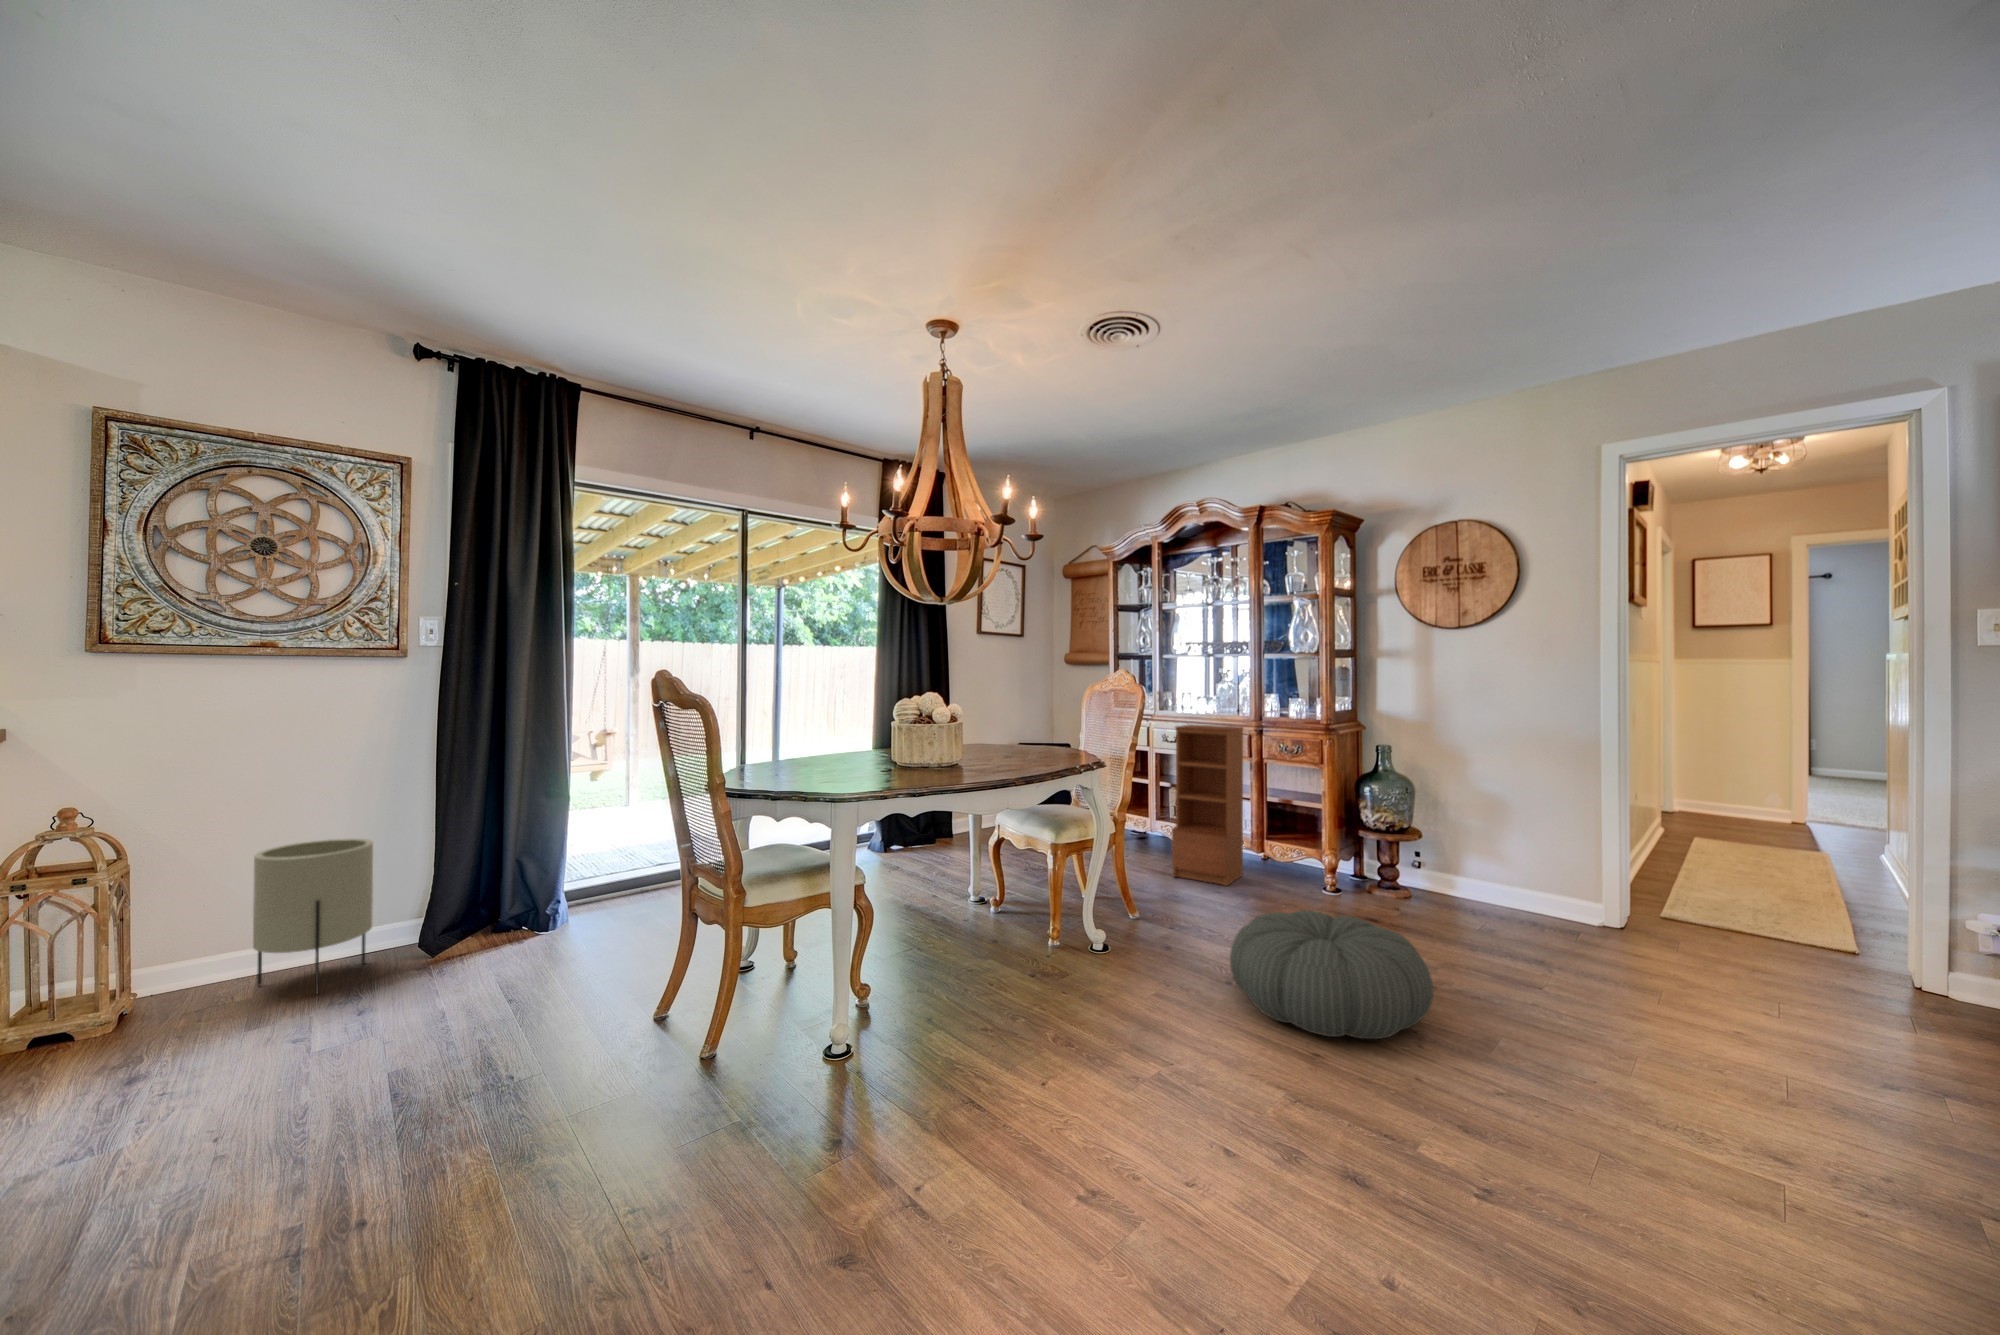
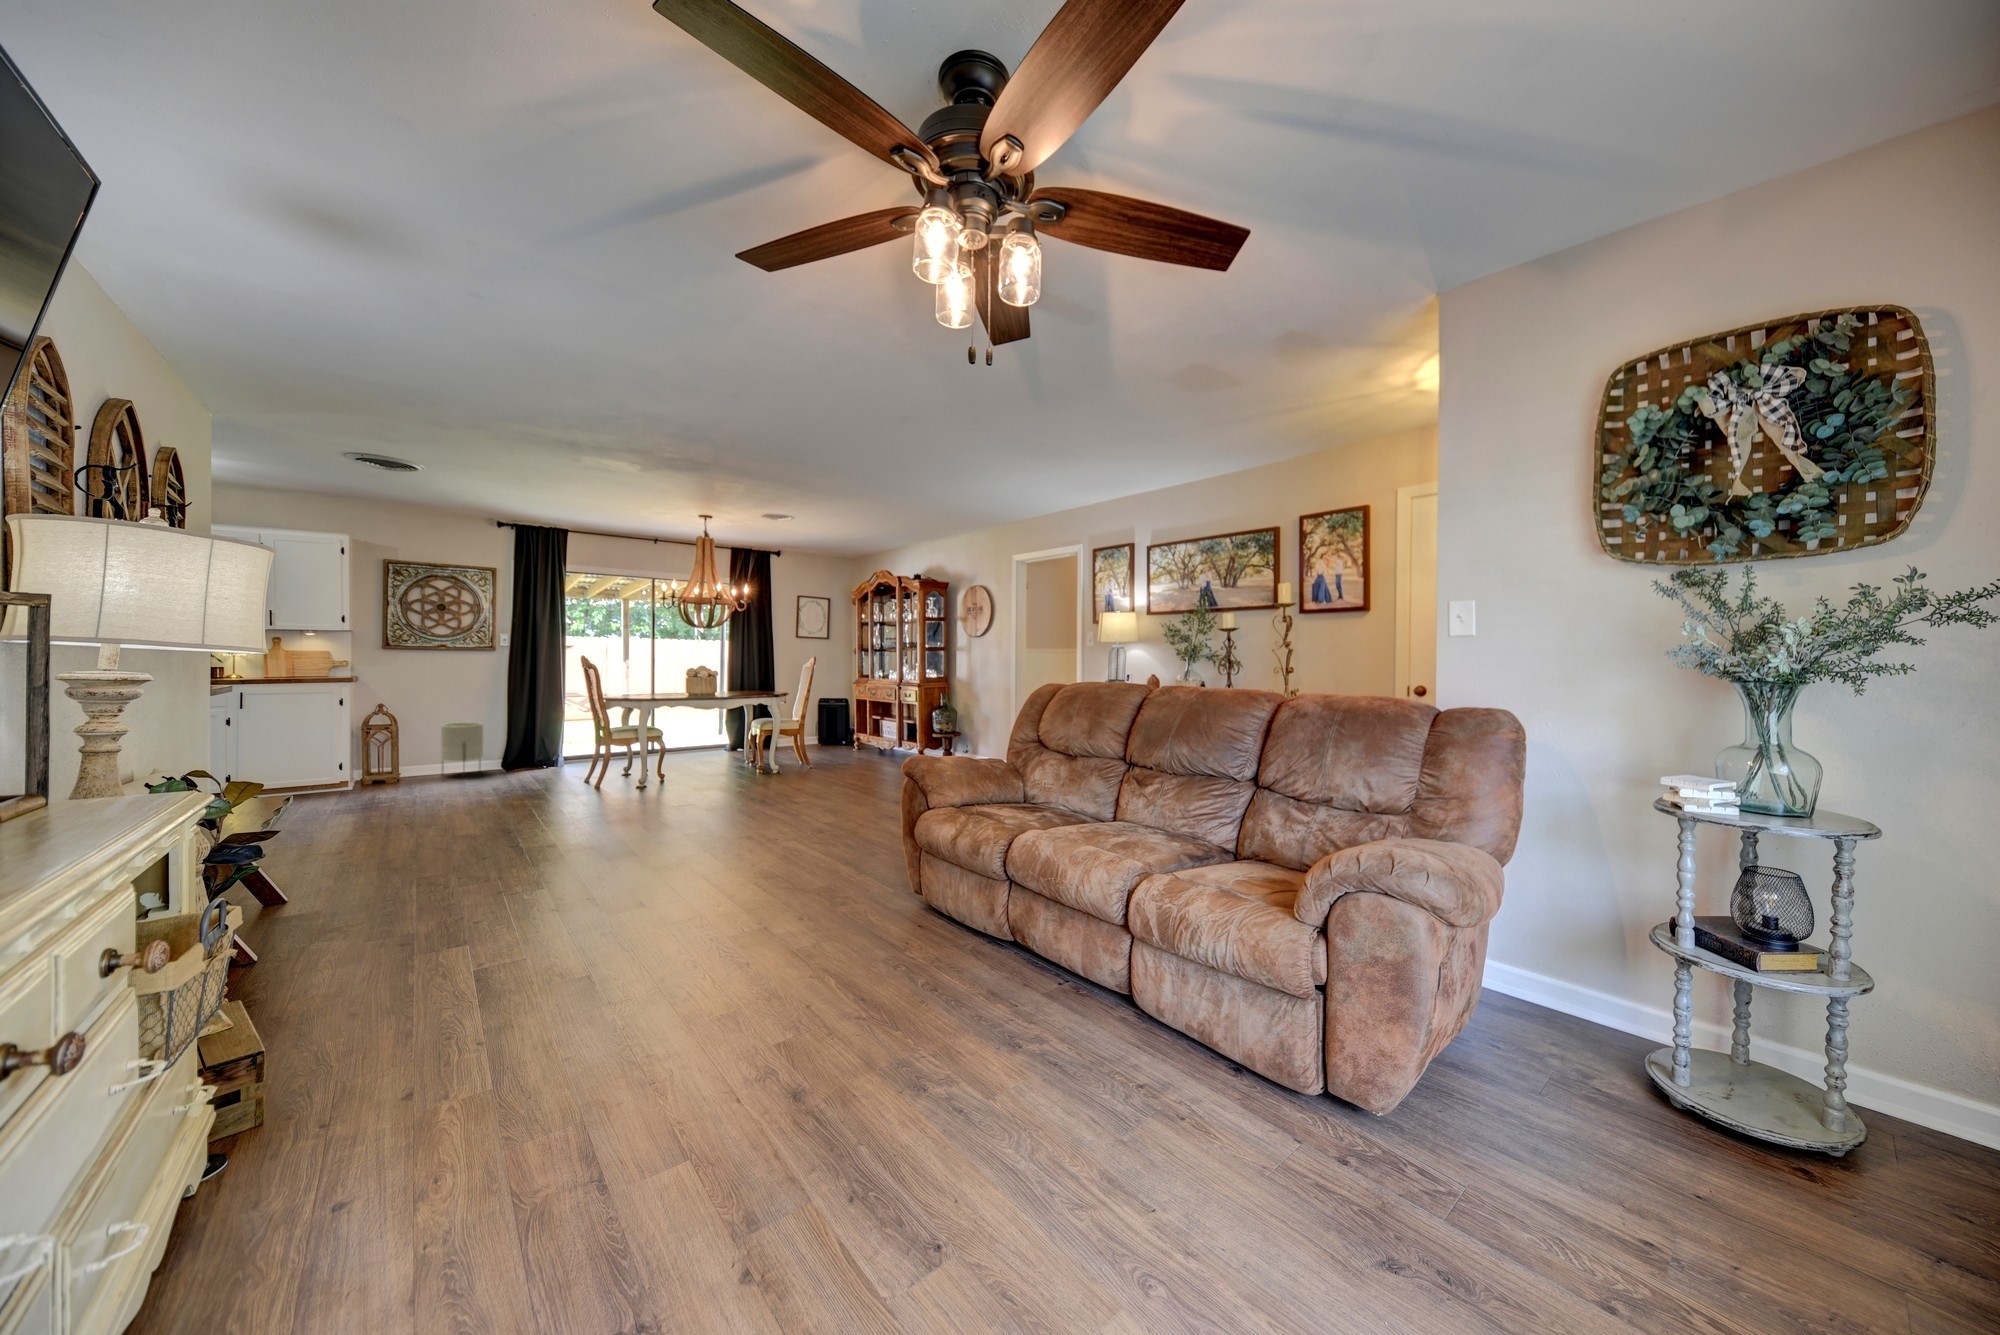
bookcase: present [1172,724,1243,886] -> none [853,689,891,765]
pouf: present [1230,910,1433,1039] -> none [792,761,862,798]

